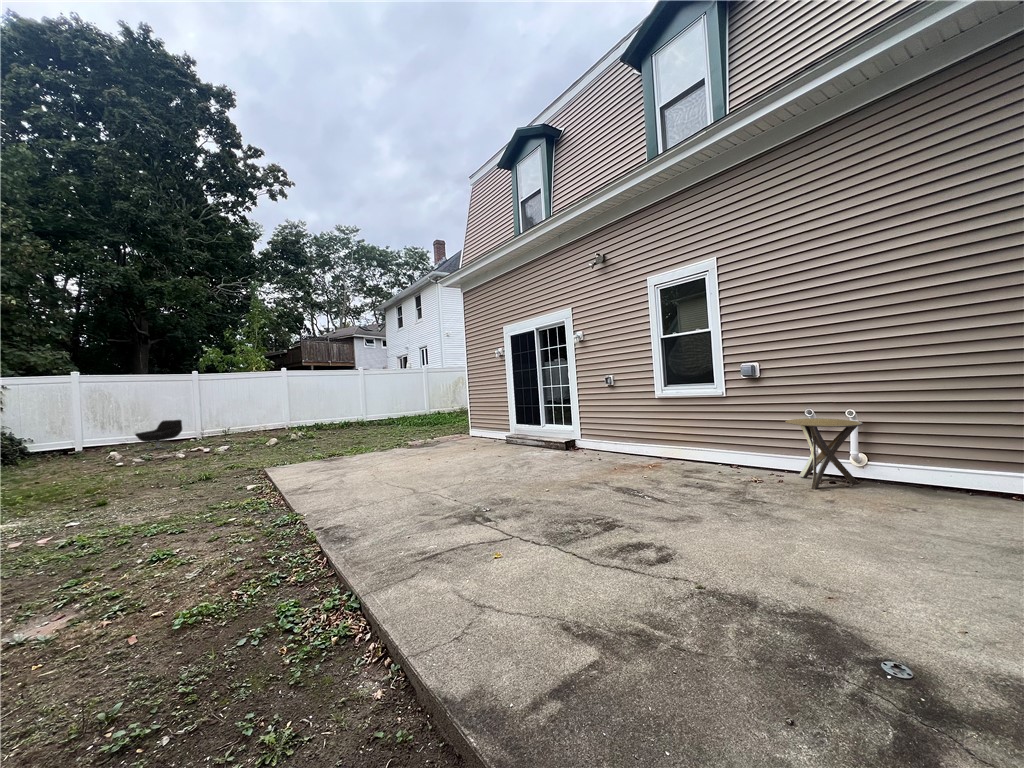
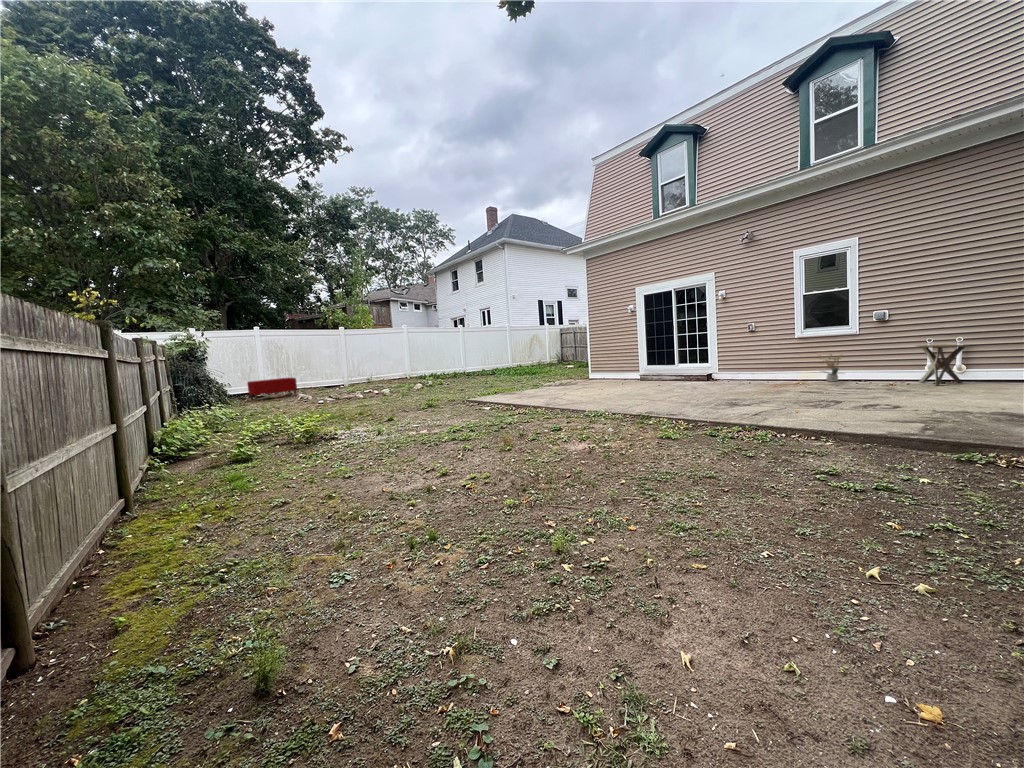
lounge chair: present [135,420,182,449] -> none [307,368,340,393]
potted plant: none [674,423,708,466] -> present [820,355,842,382]
bench: none [49,432,117,463] -> present [247,378,297,401]

